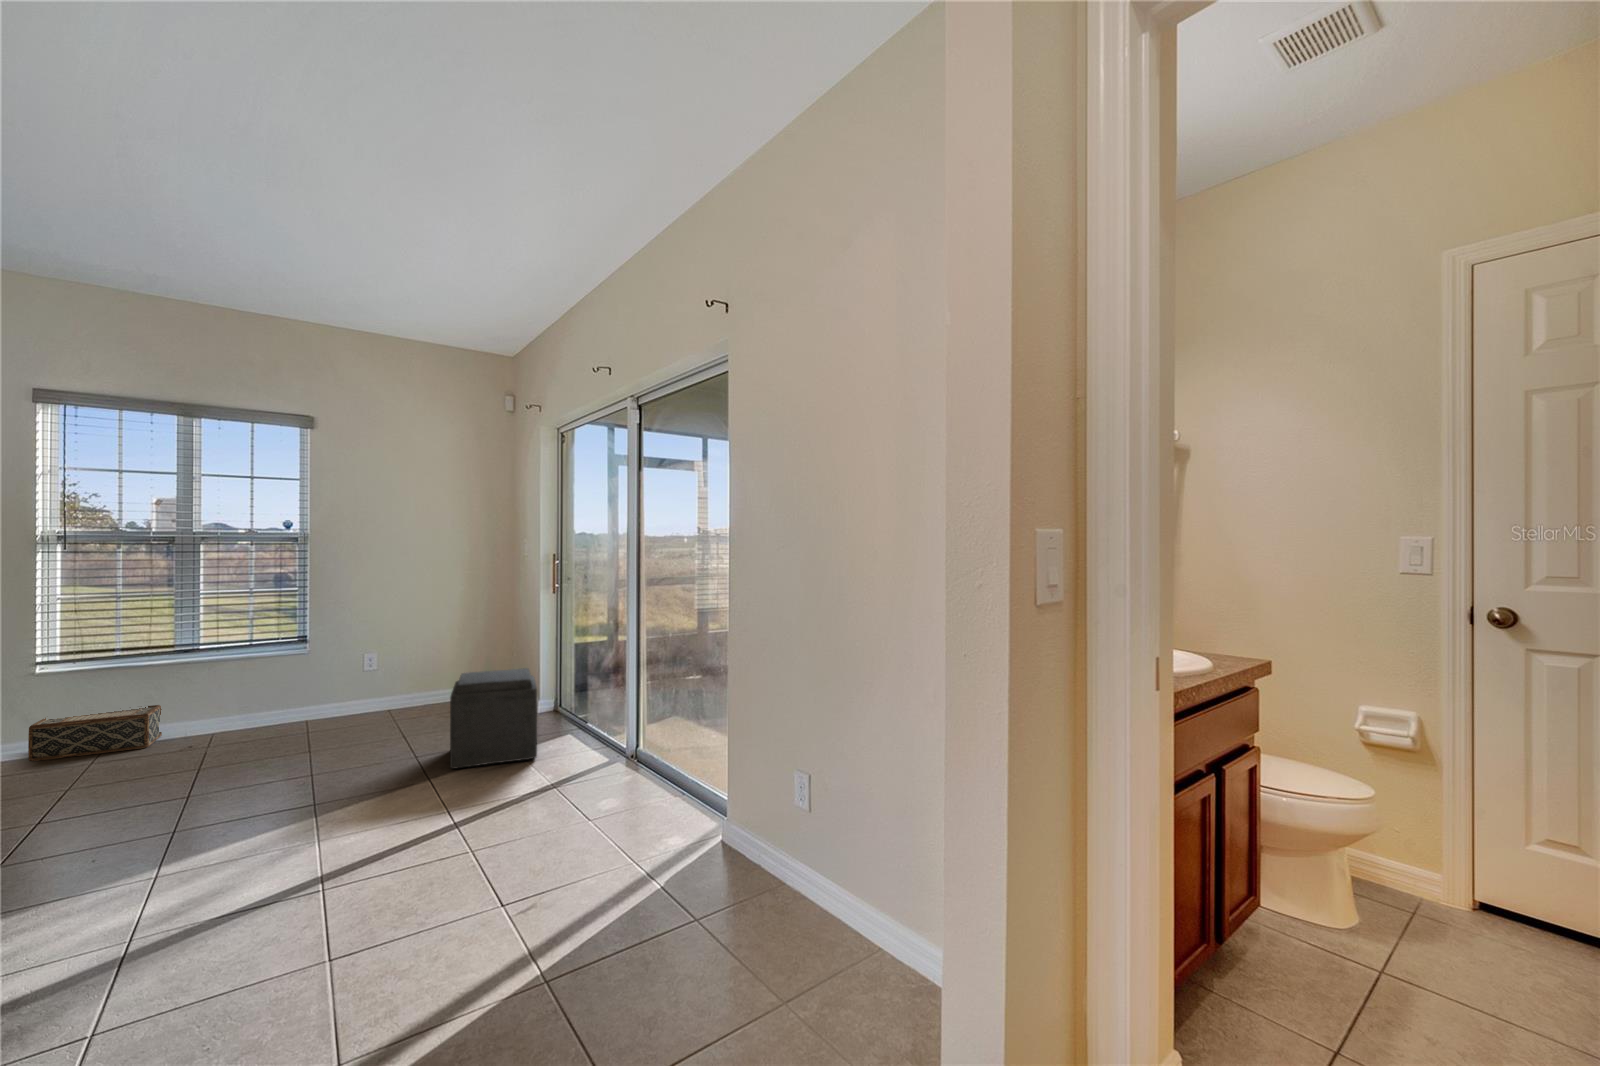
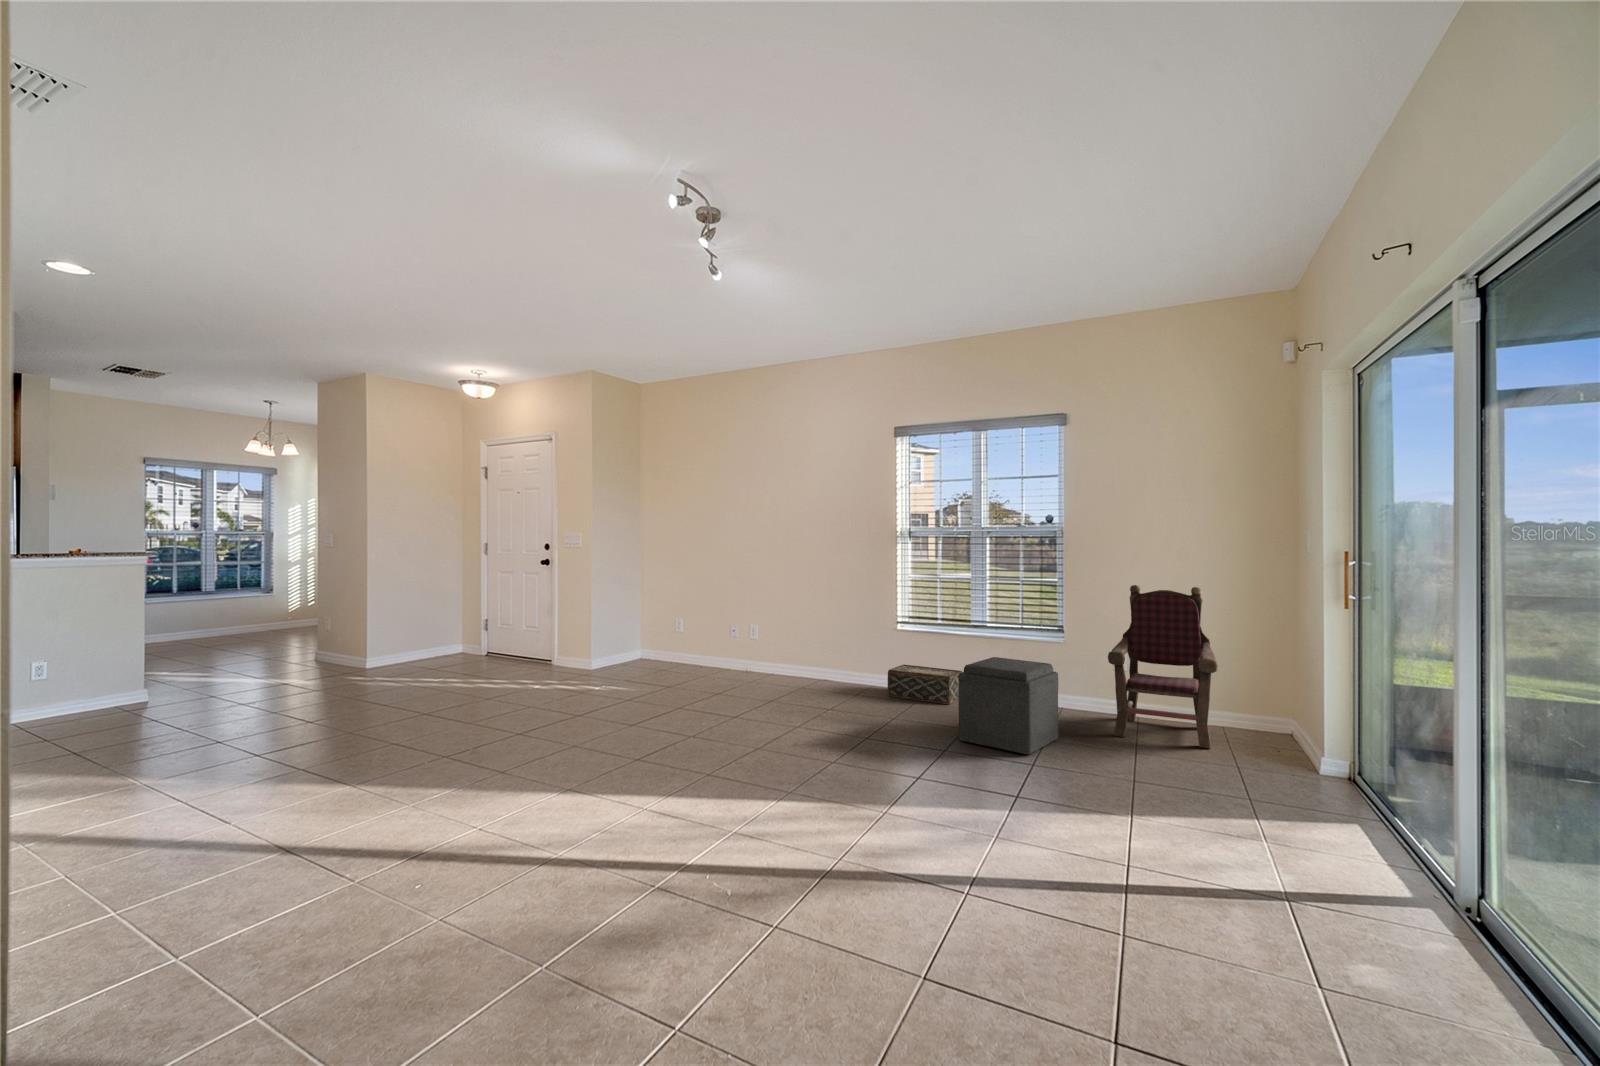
armchair: none [364,586,462,728] -> present [1108,585,1218,748]
ottoman: present [450,668,537,768] -> present [958,657,1058,754]

